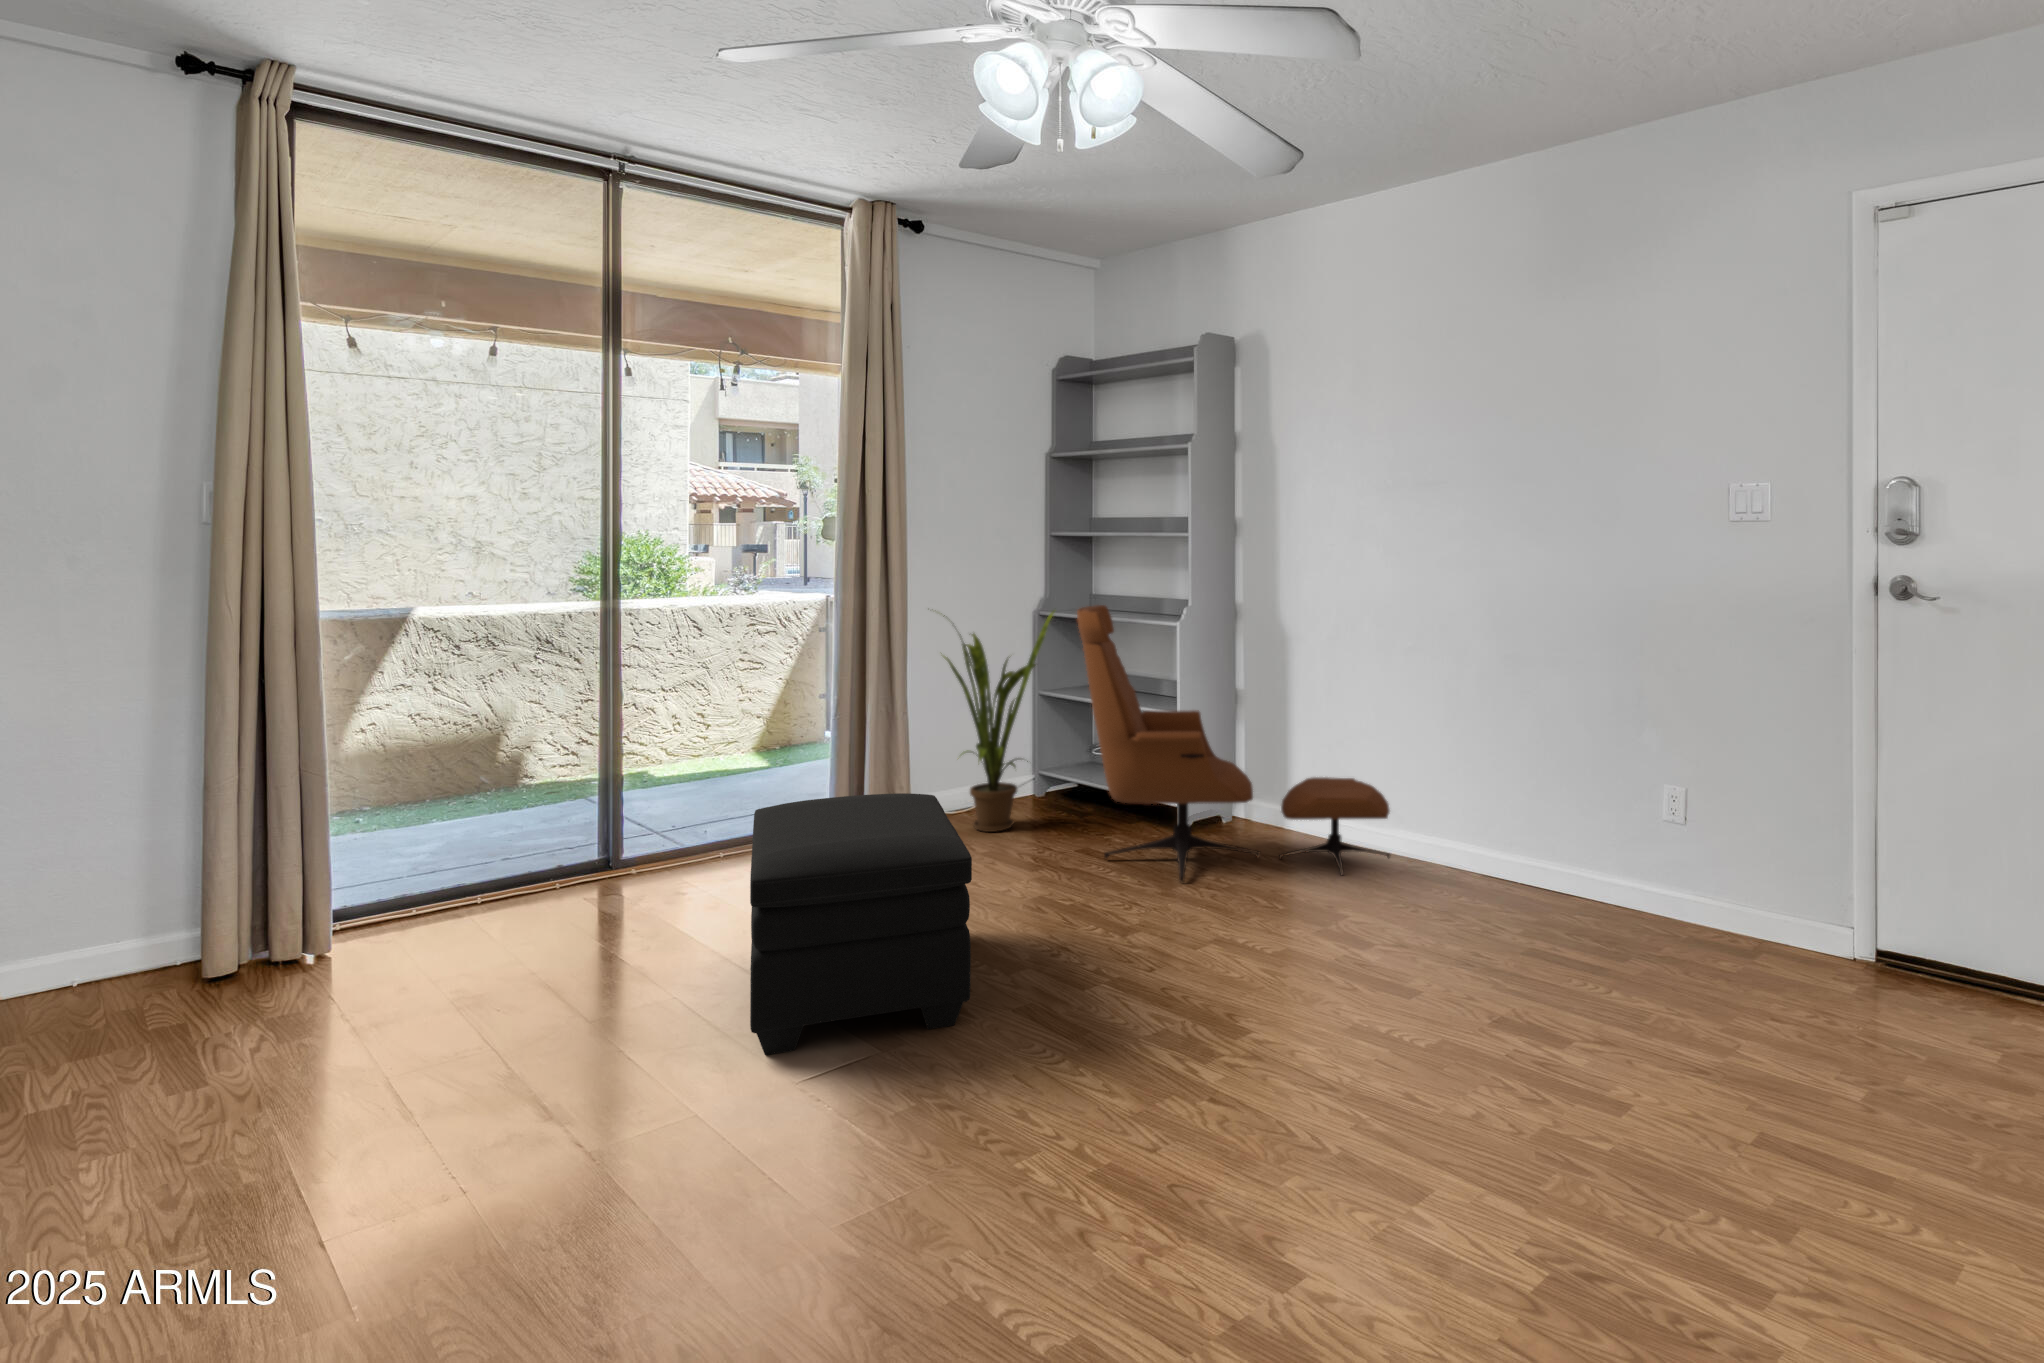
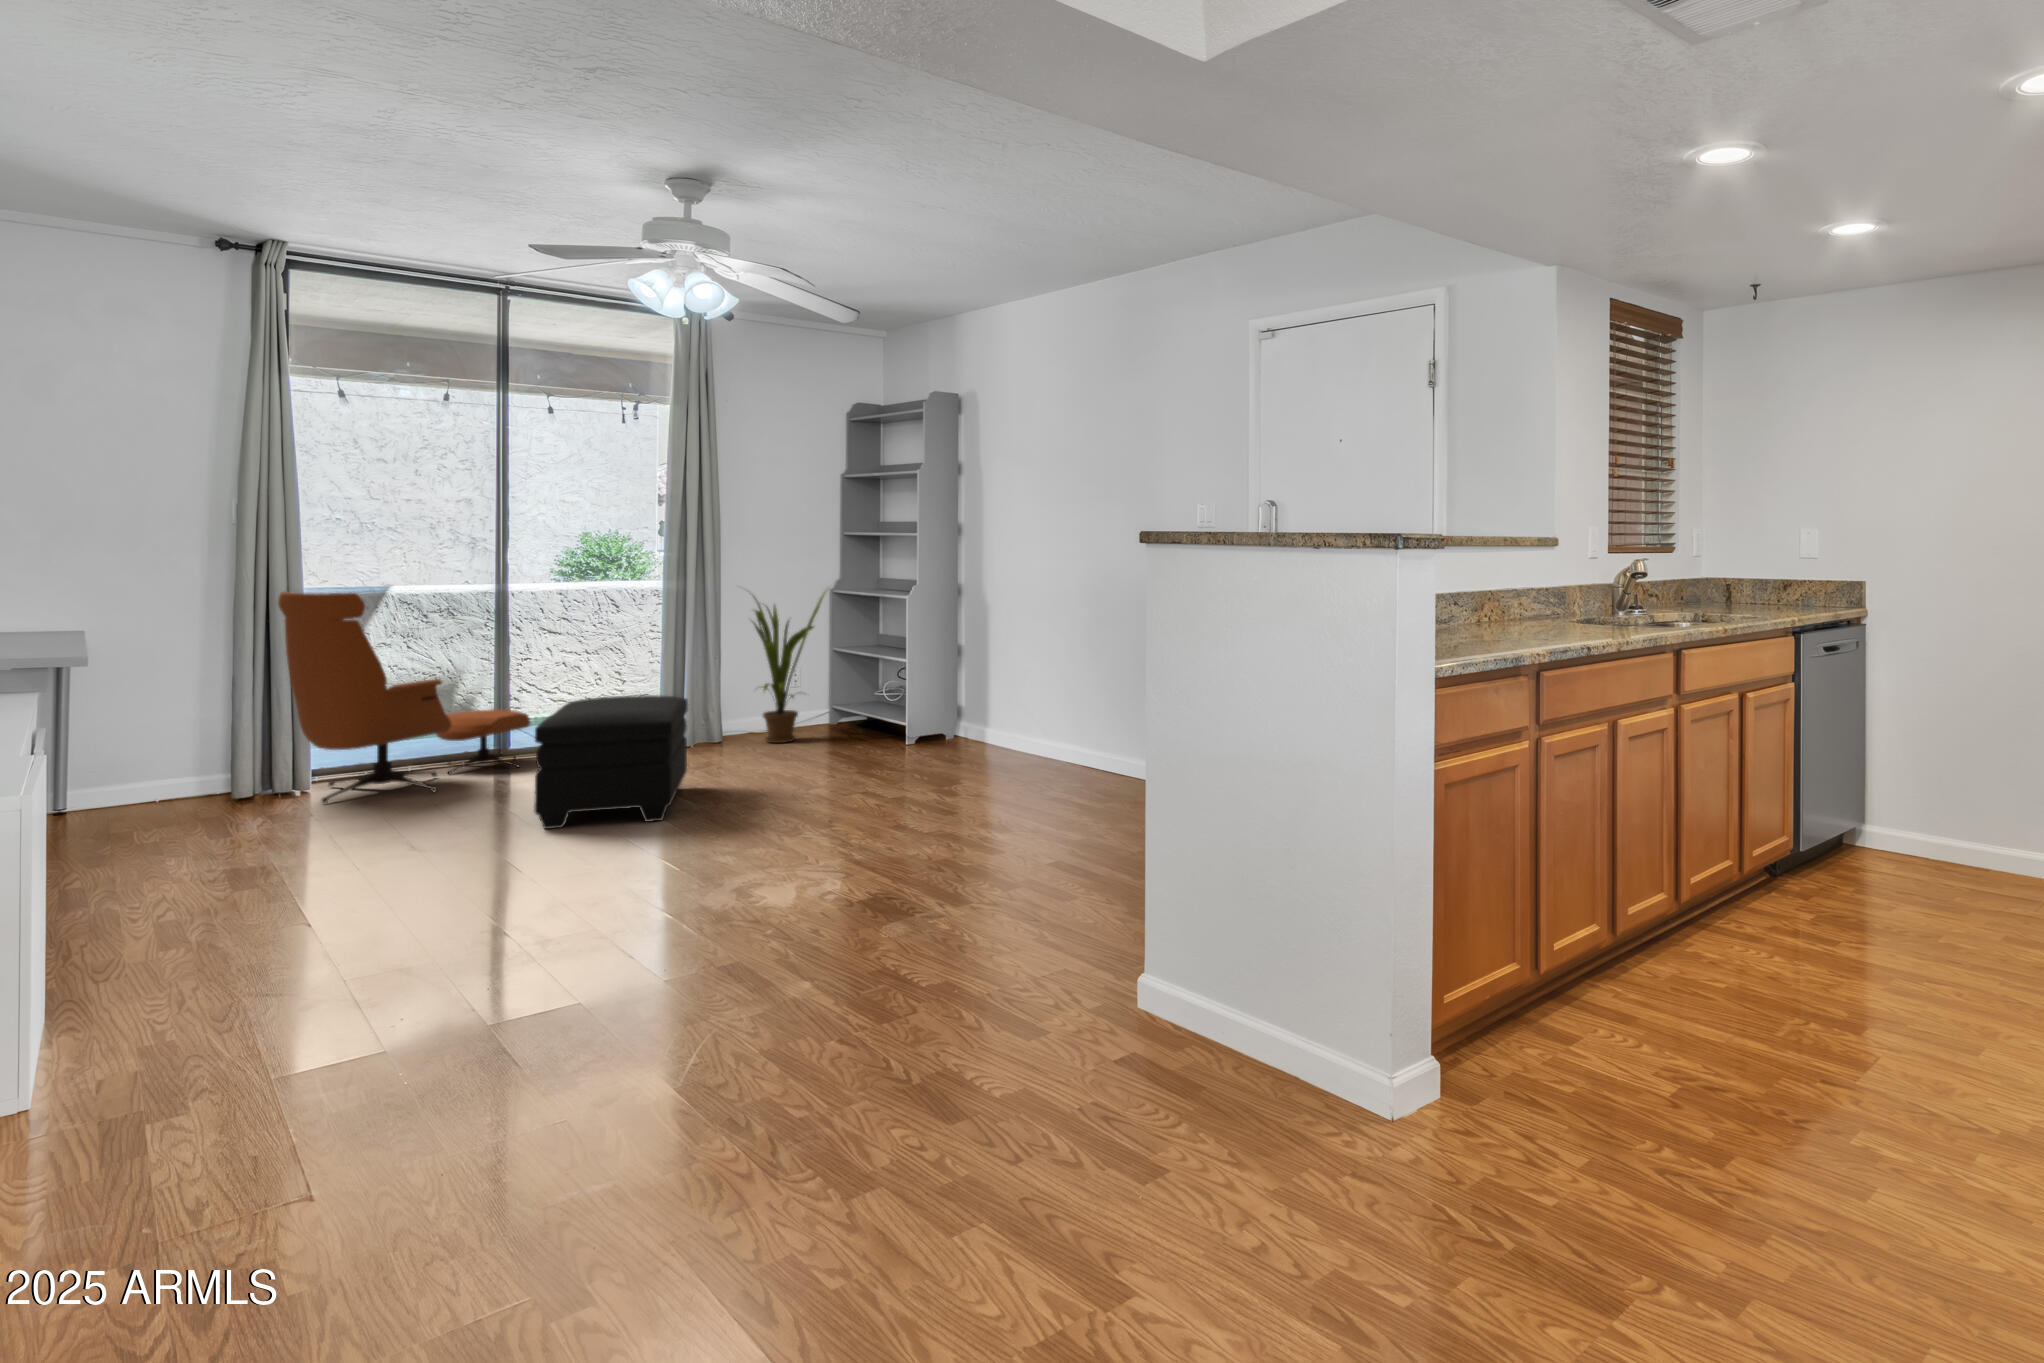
lounge chair: present [1077,605,1390,882] -> present [278,592,530,803]

